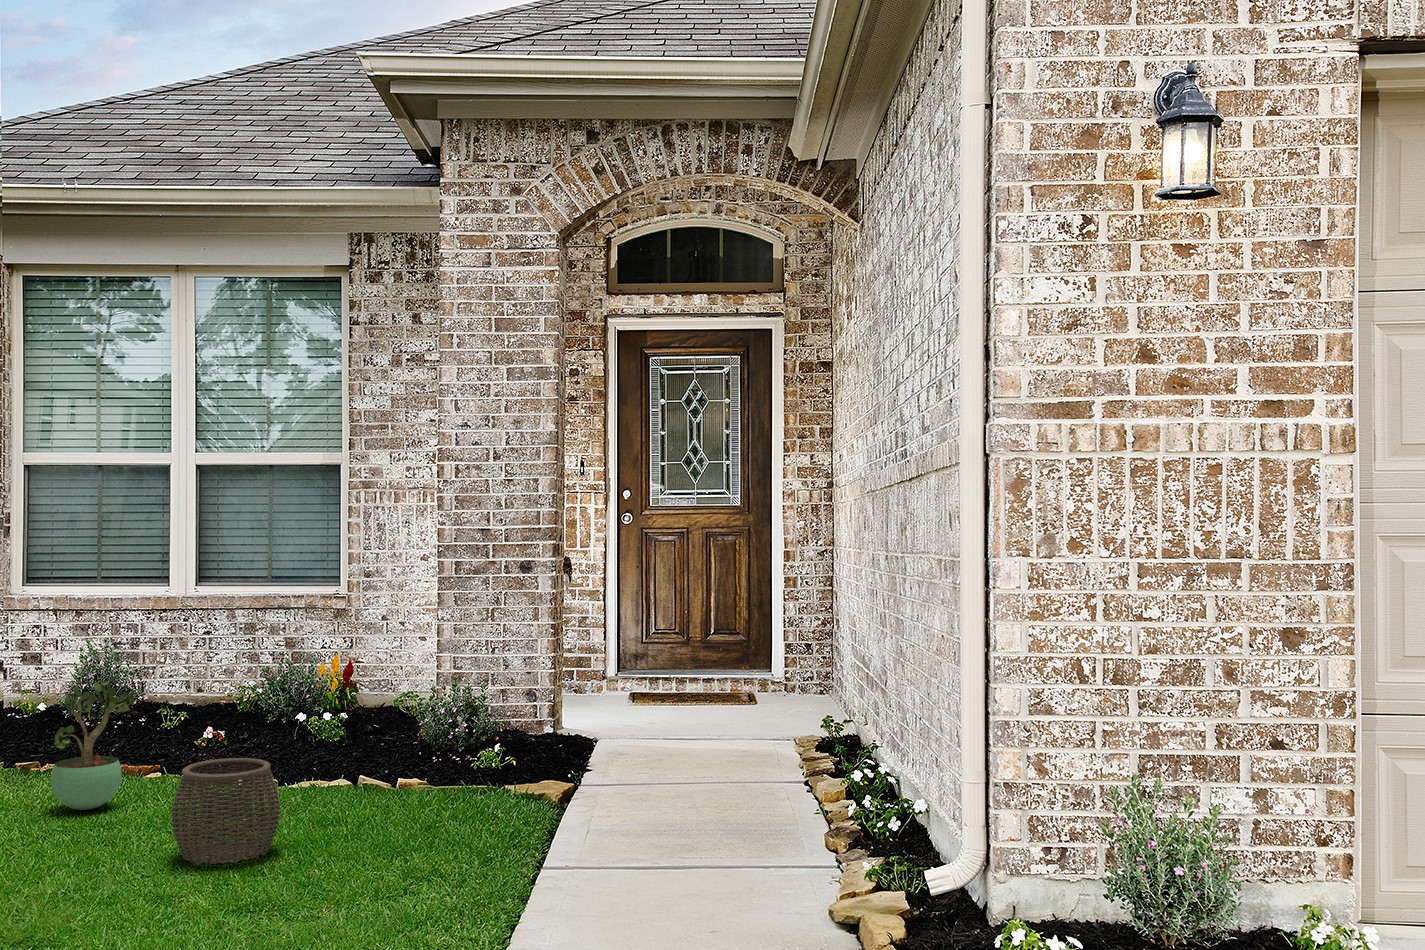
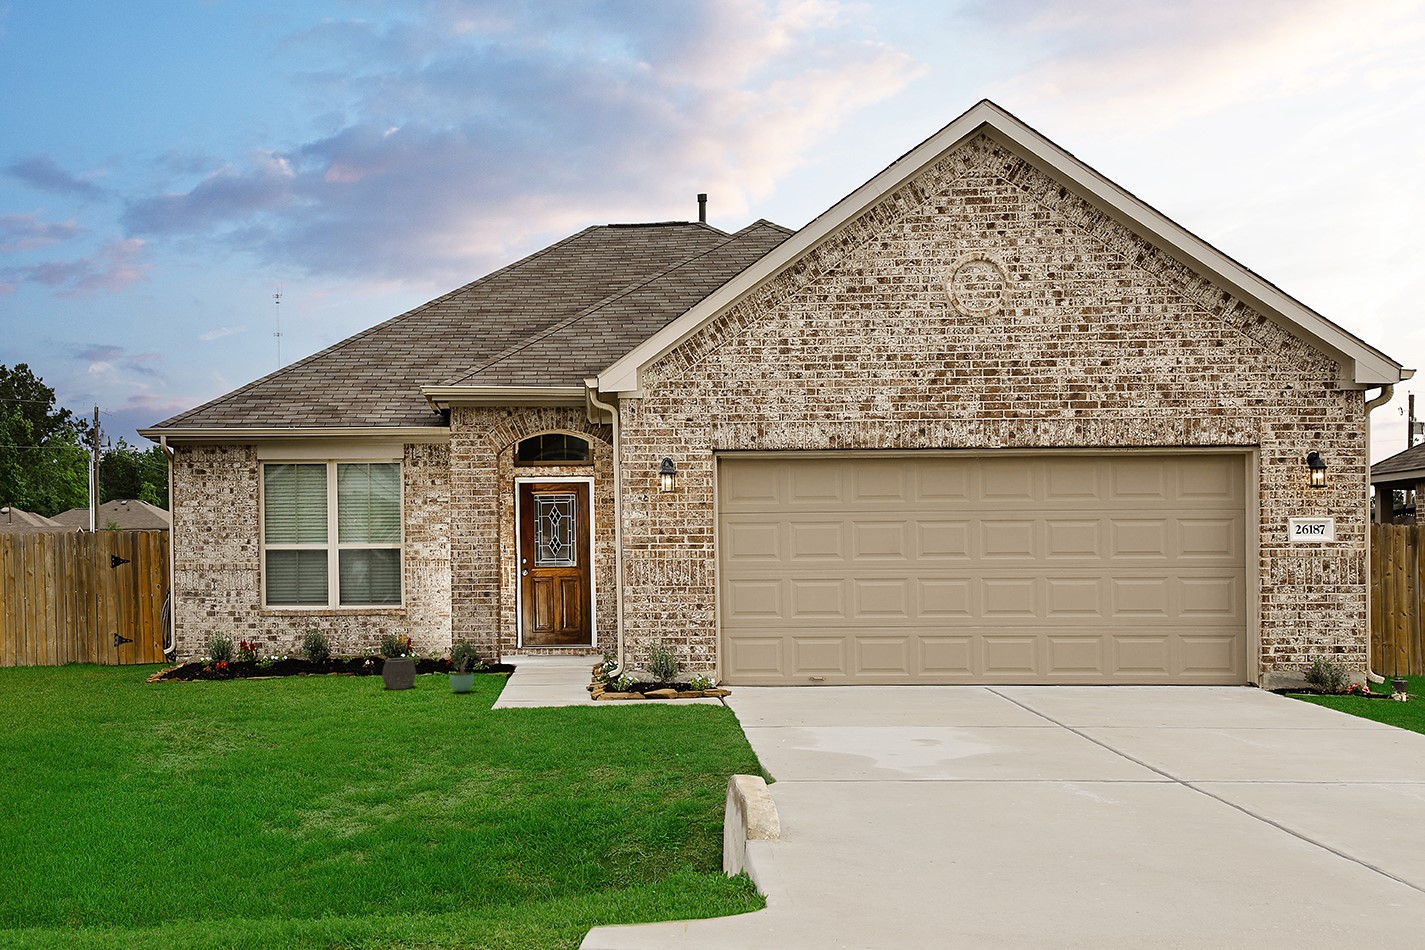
potted plant: present [51,679,135,810] -> present [450,644,476,692]

